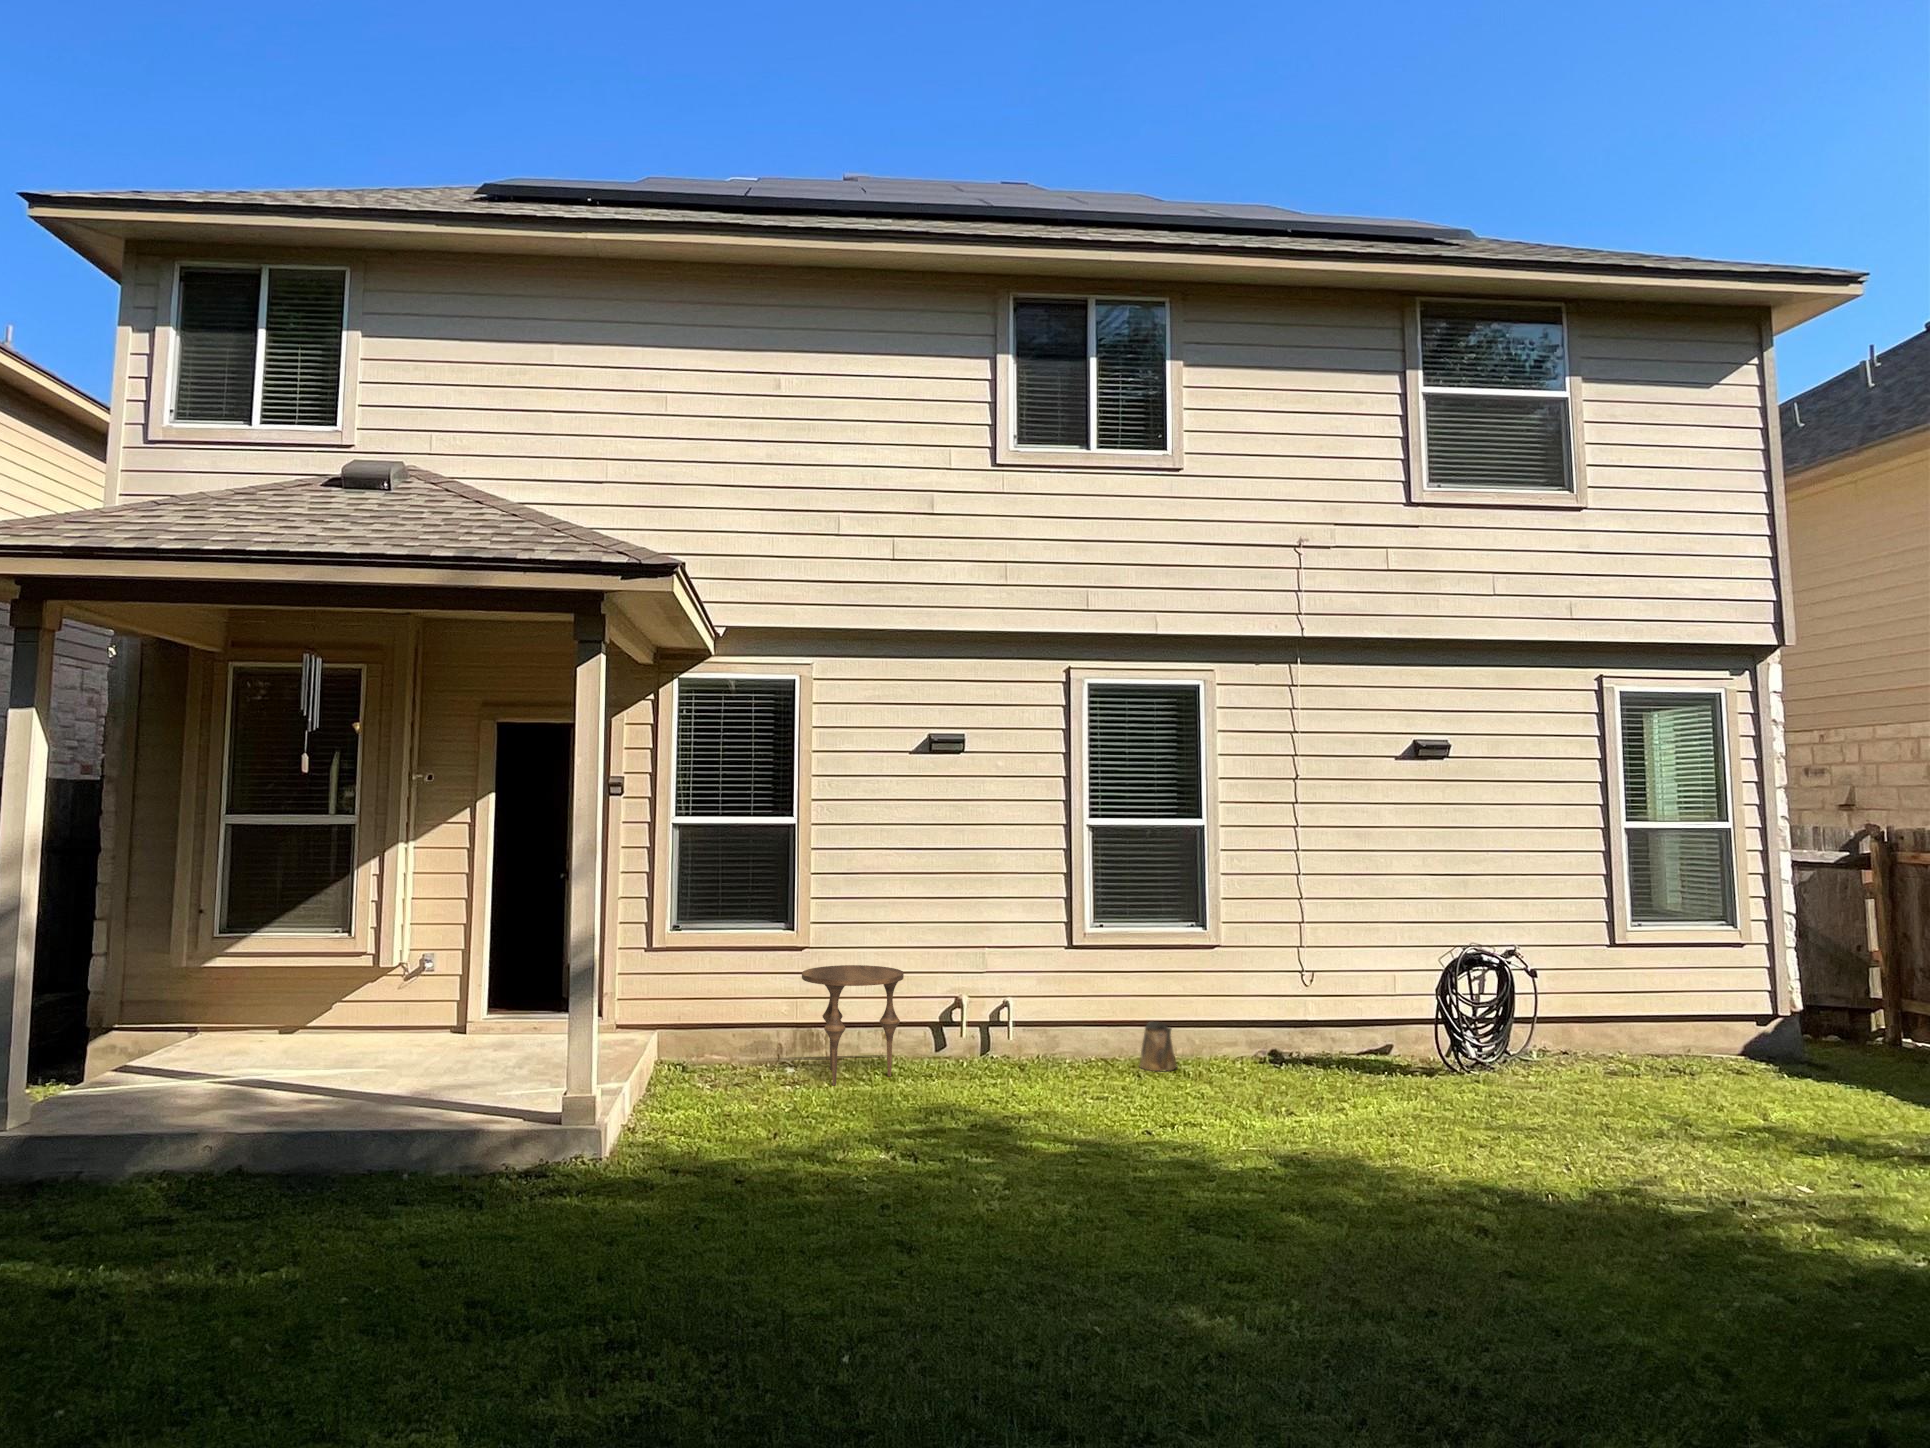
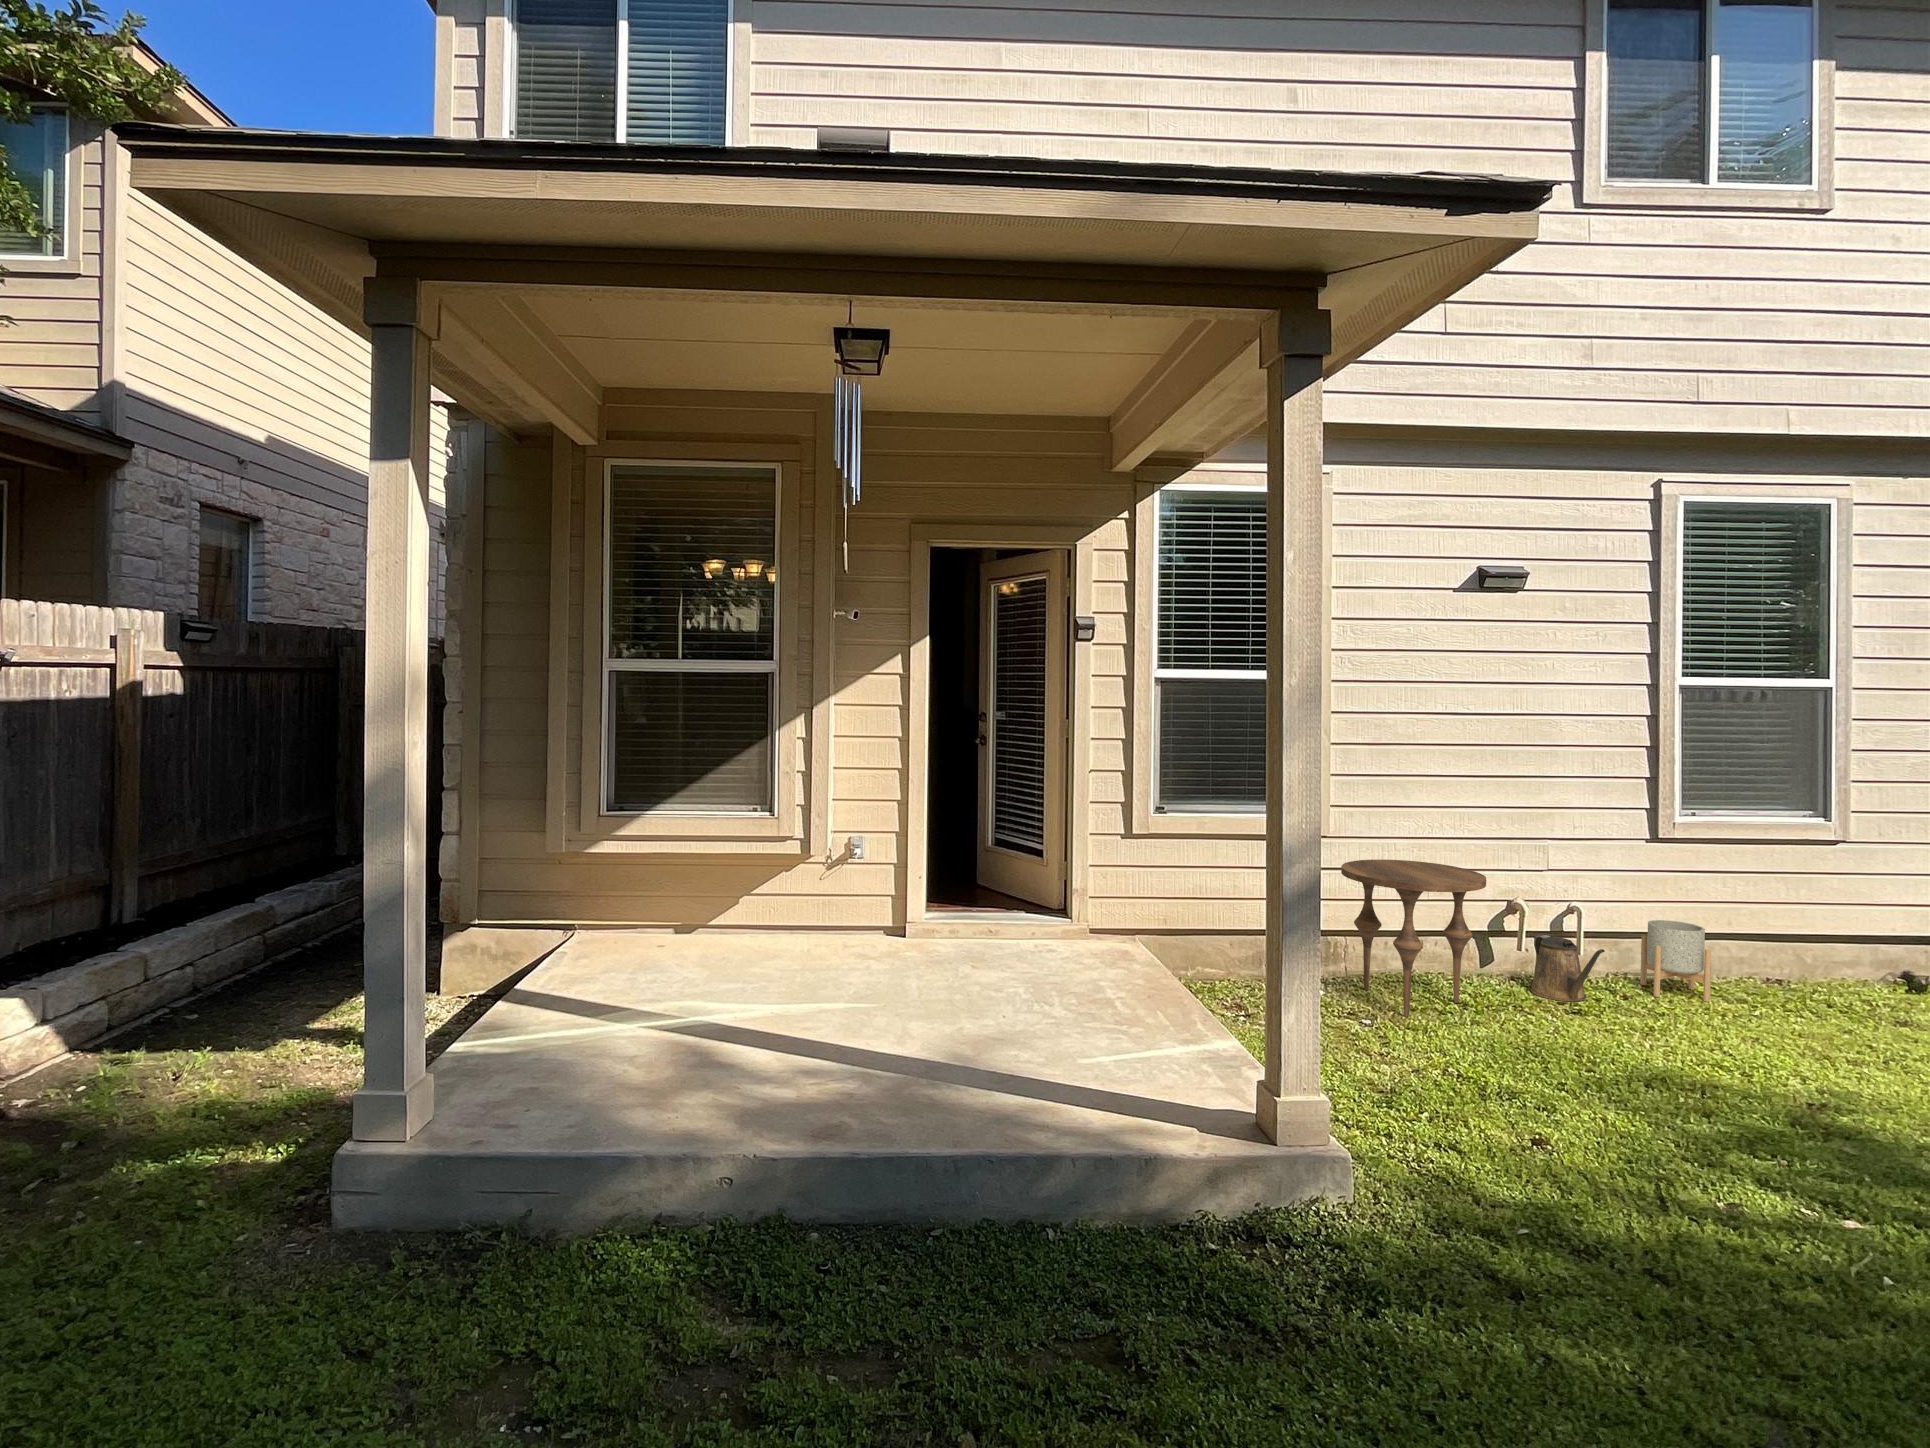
planter: none [1054,1010,1096,1072] -> present [1640,920,1711,1002]
watering can: present [1139,1022,1177,1071] -> present [1530,935,1605,1002]

